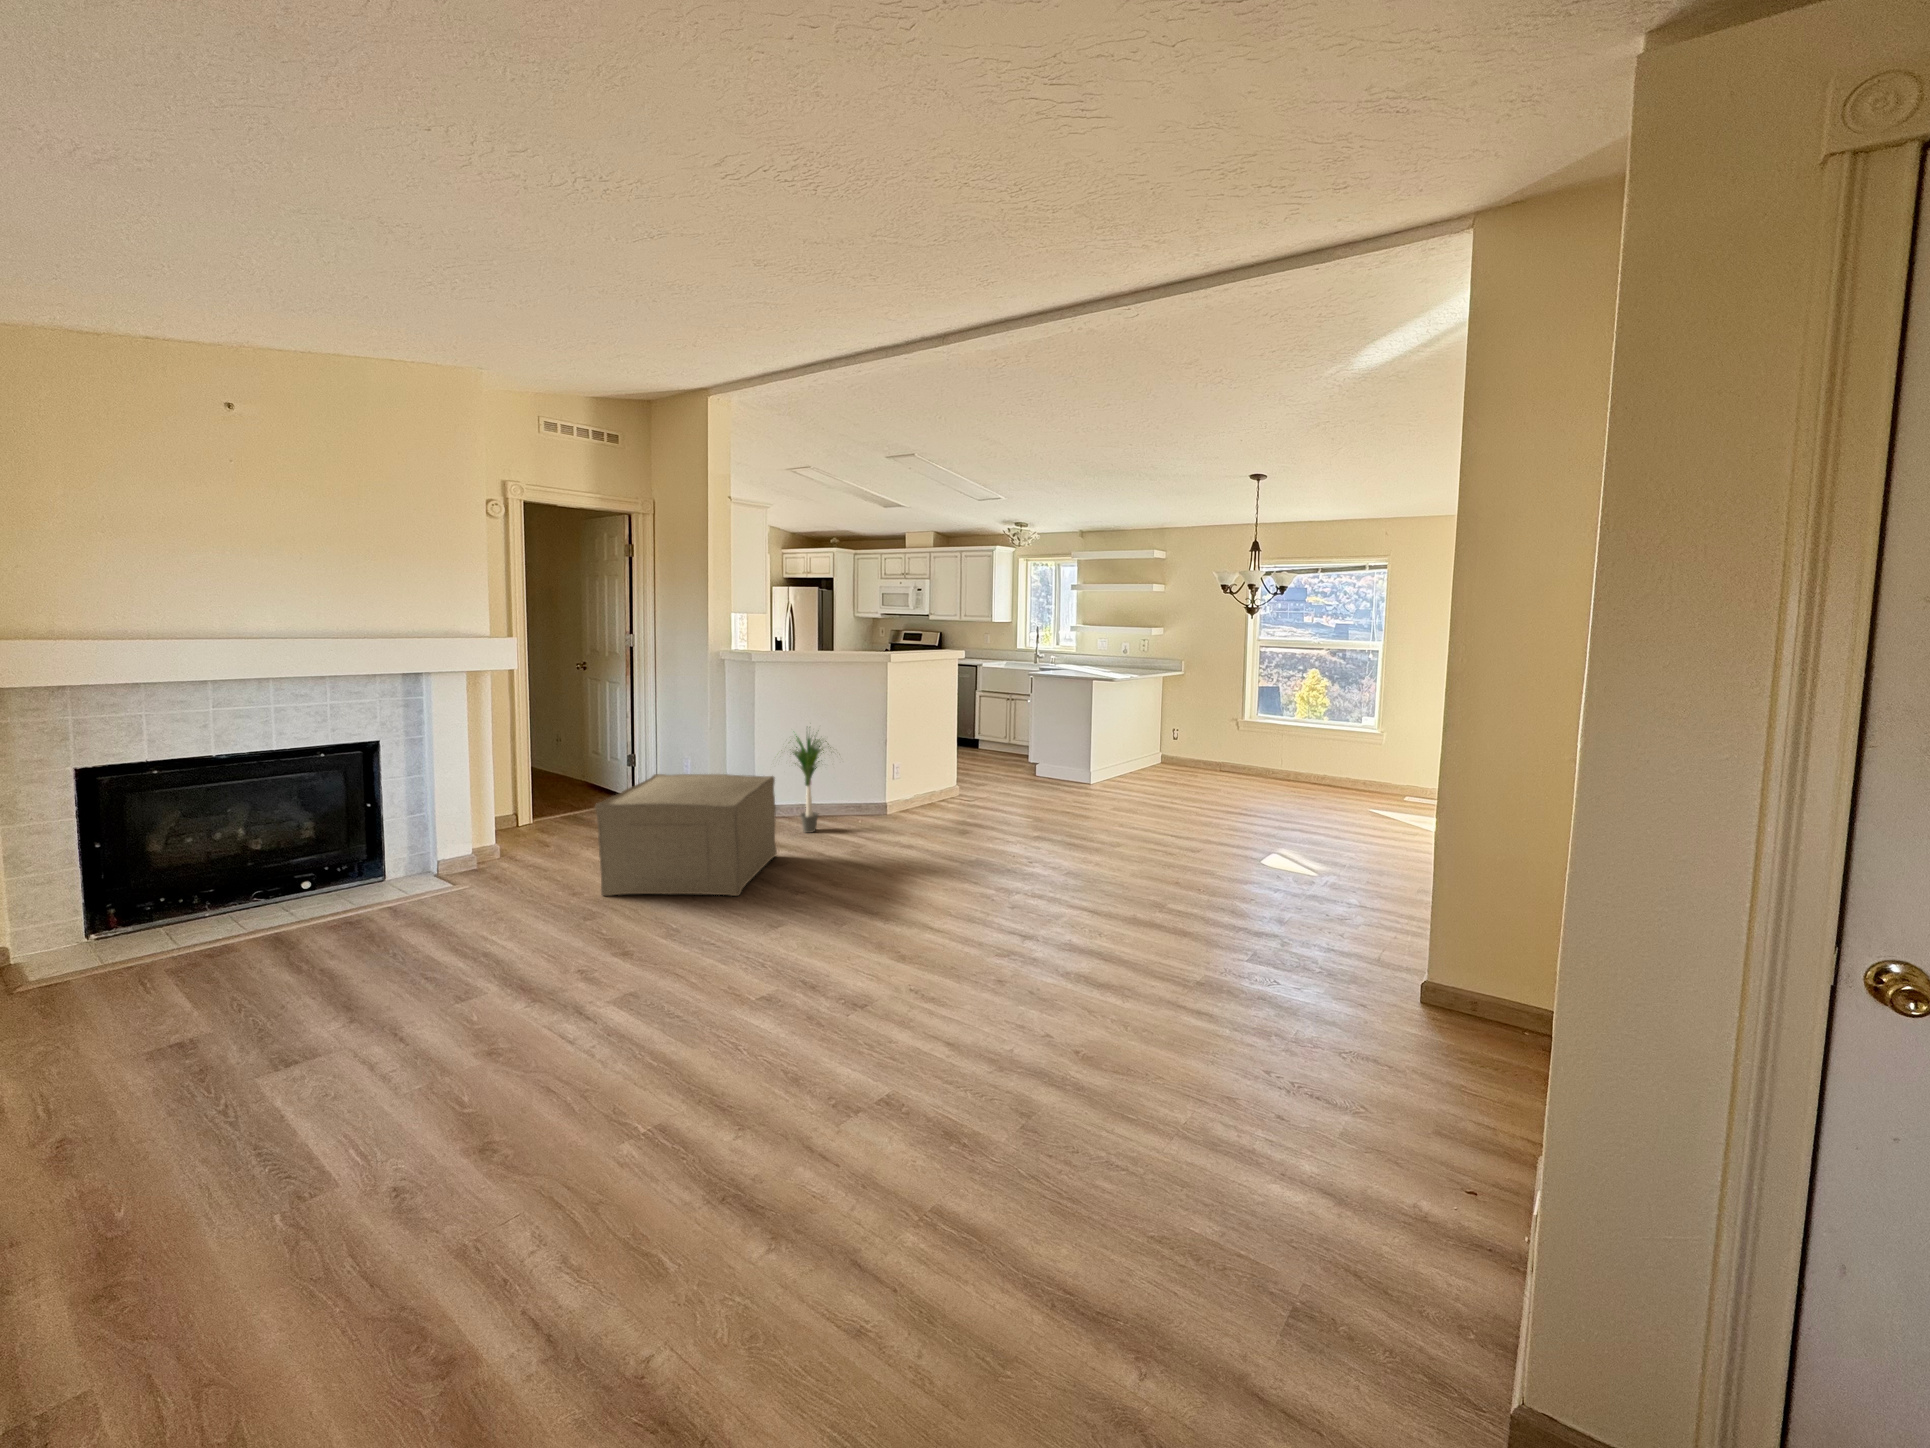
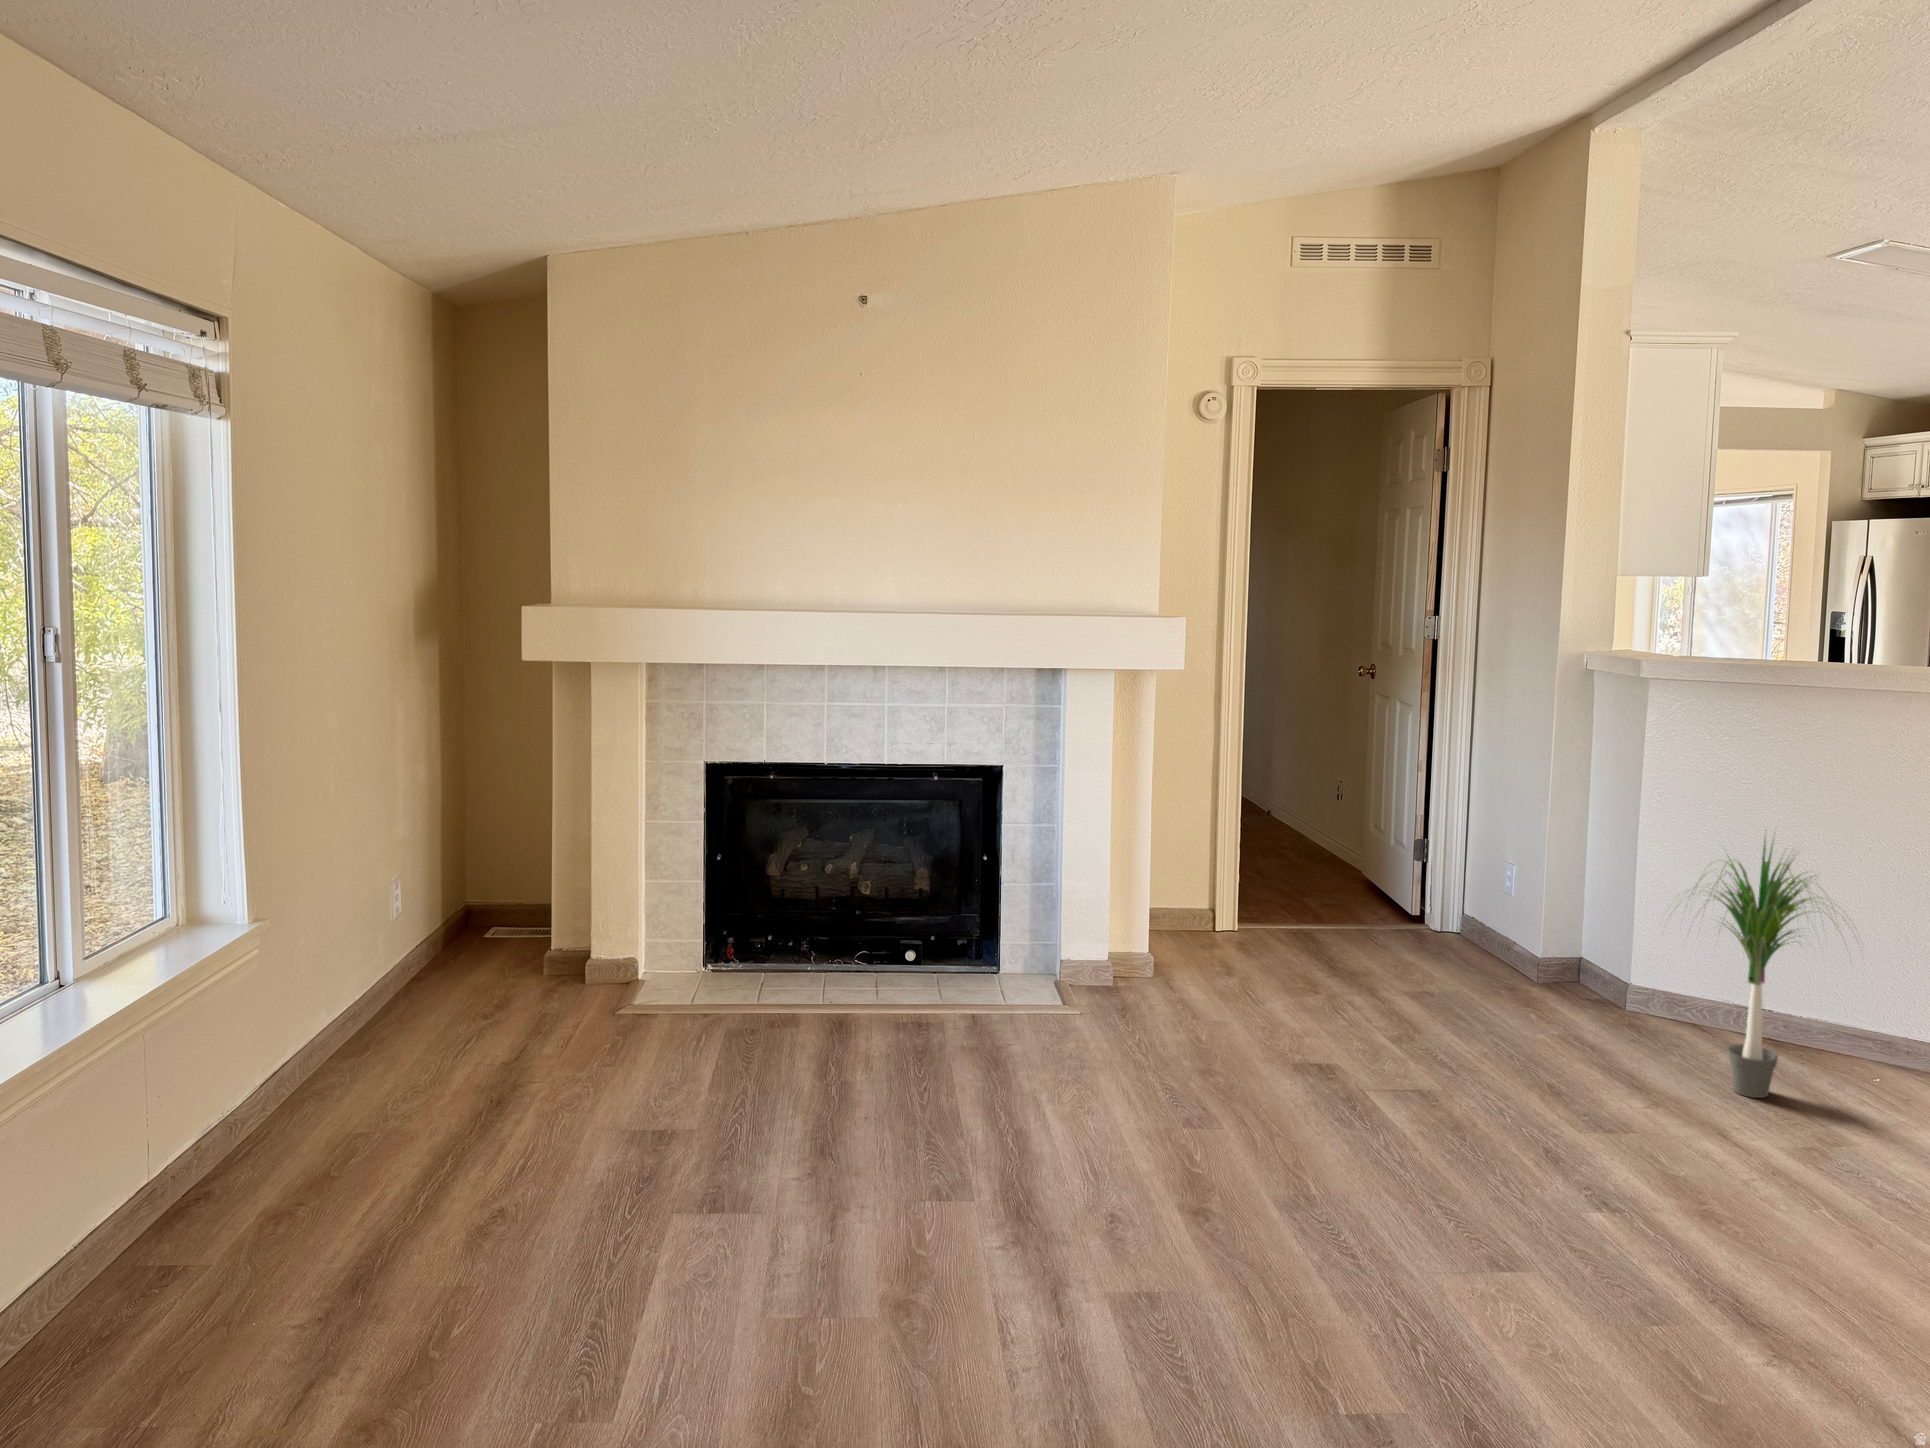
ottoman: present [595,774,777,896] -> none [1235,891,1635,1205]

